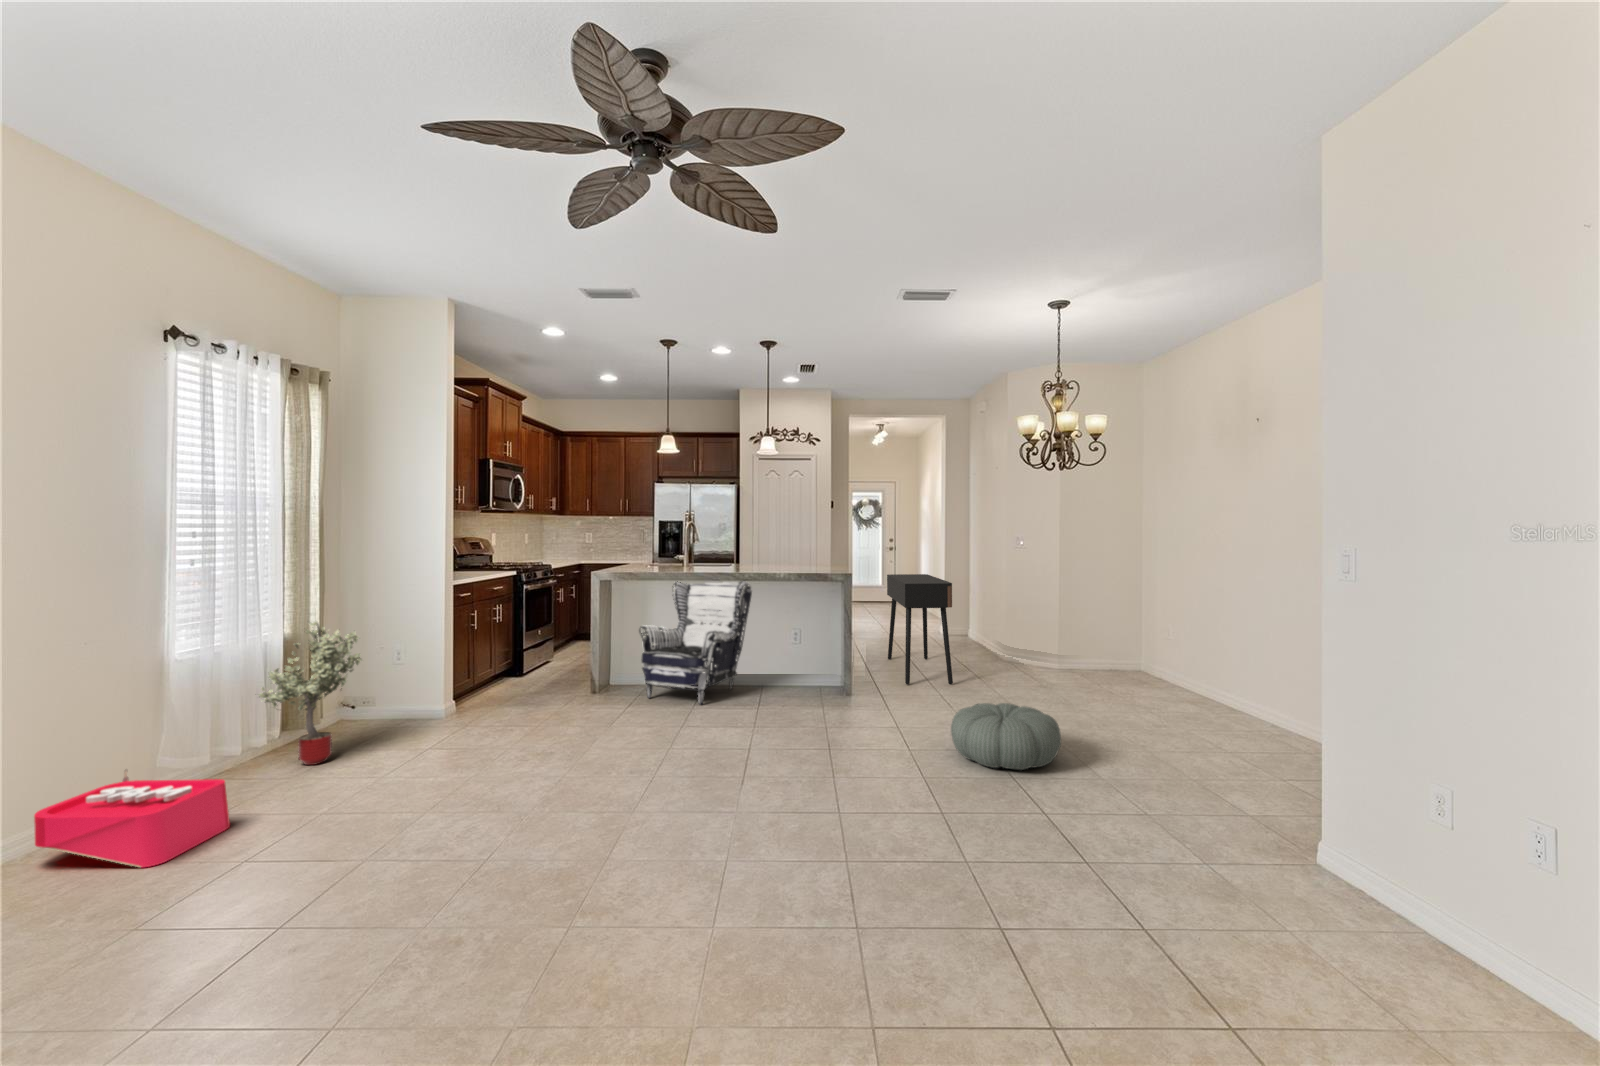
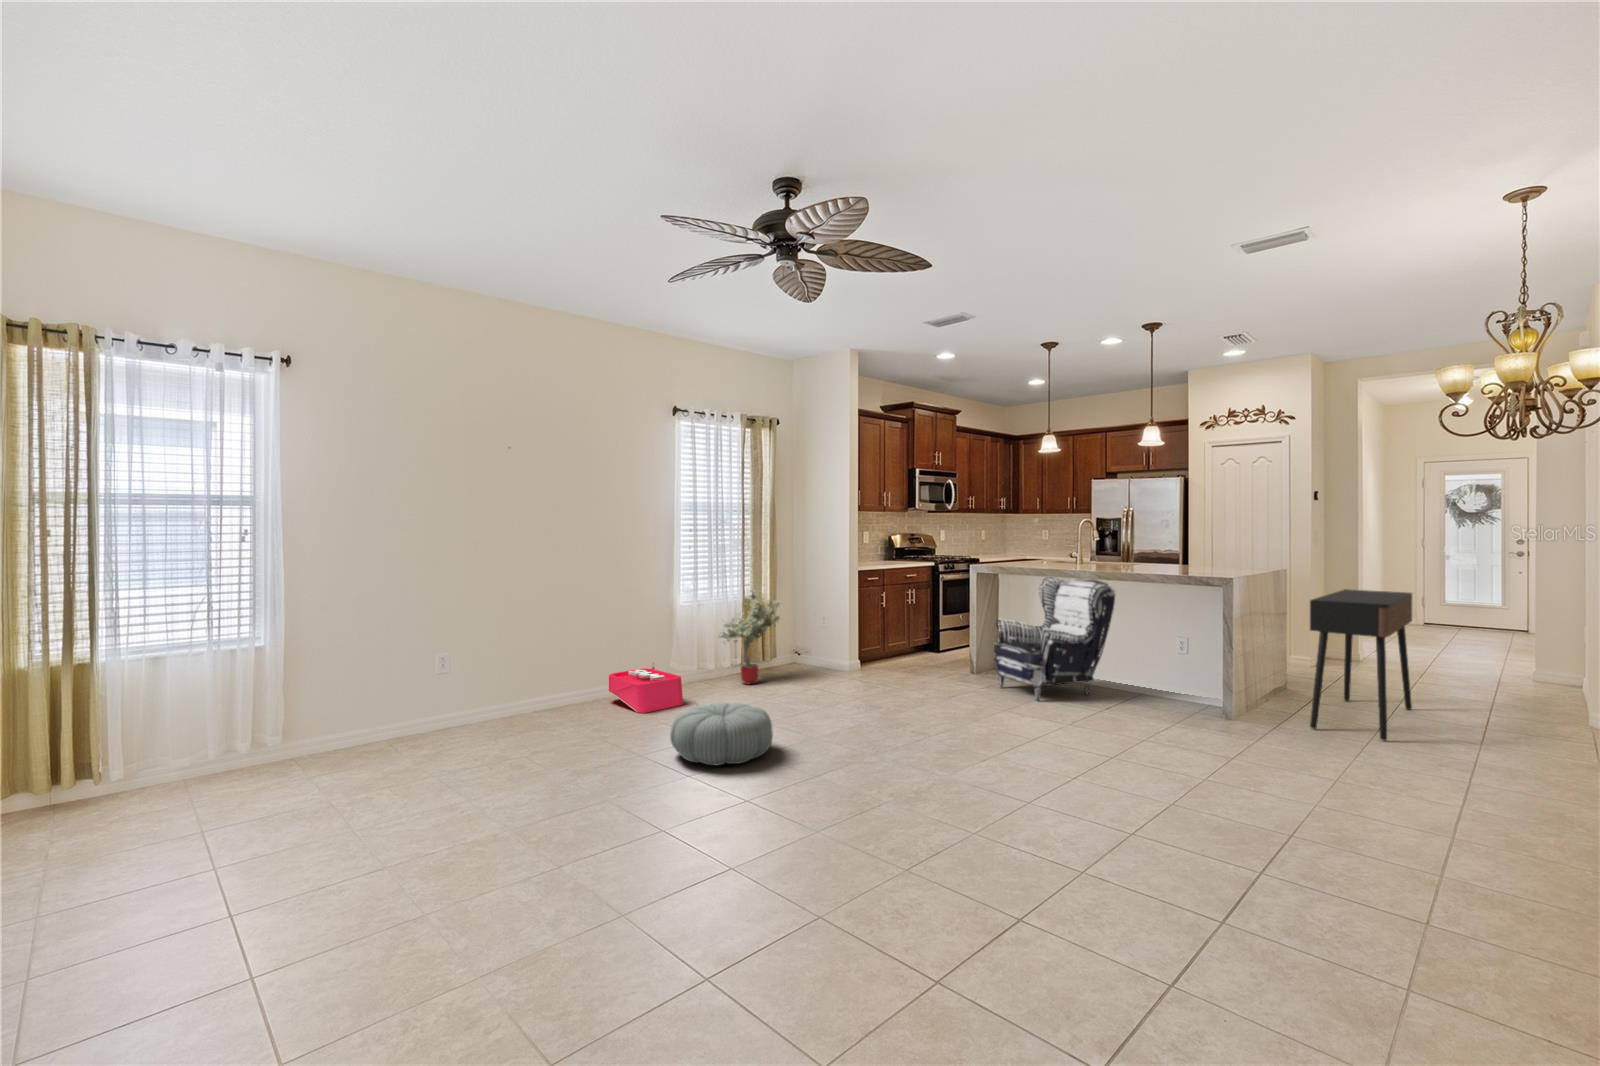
pouf: present [951,703,1061,770] -> present [670,703,773,765]

